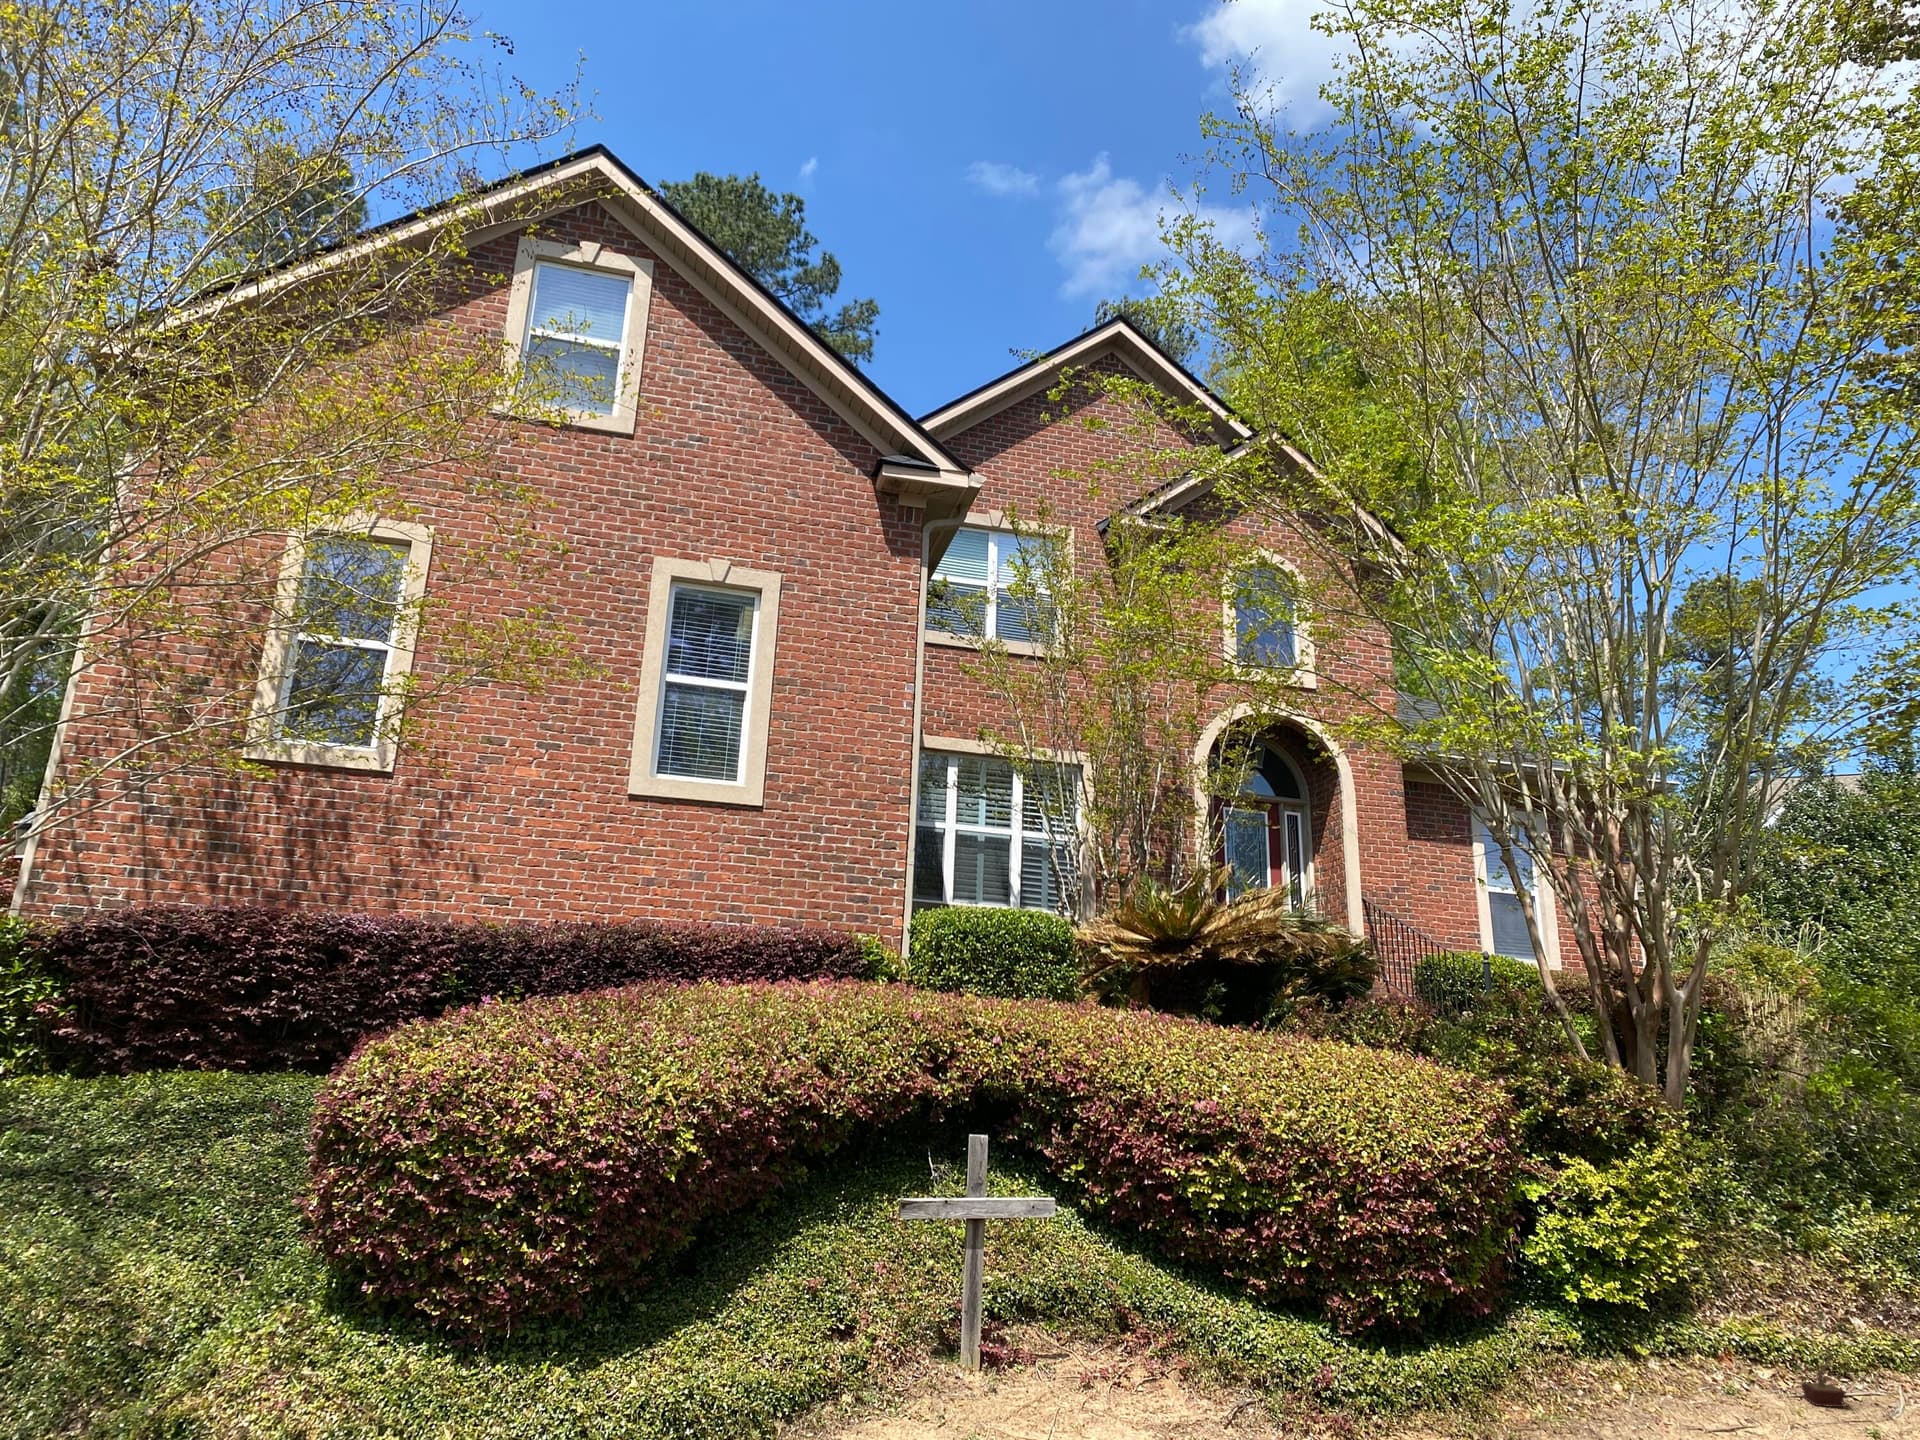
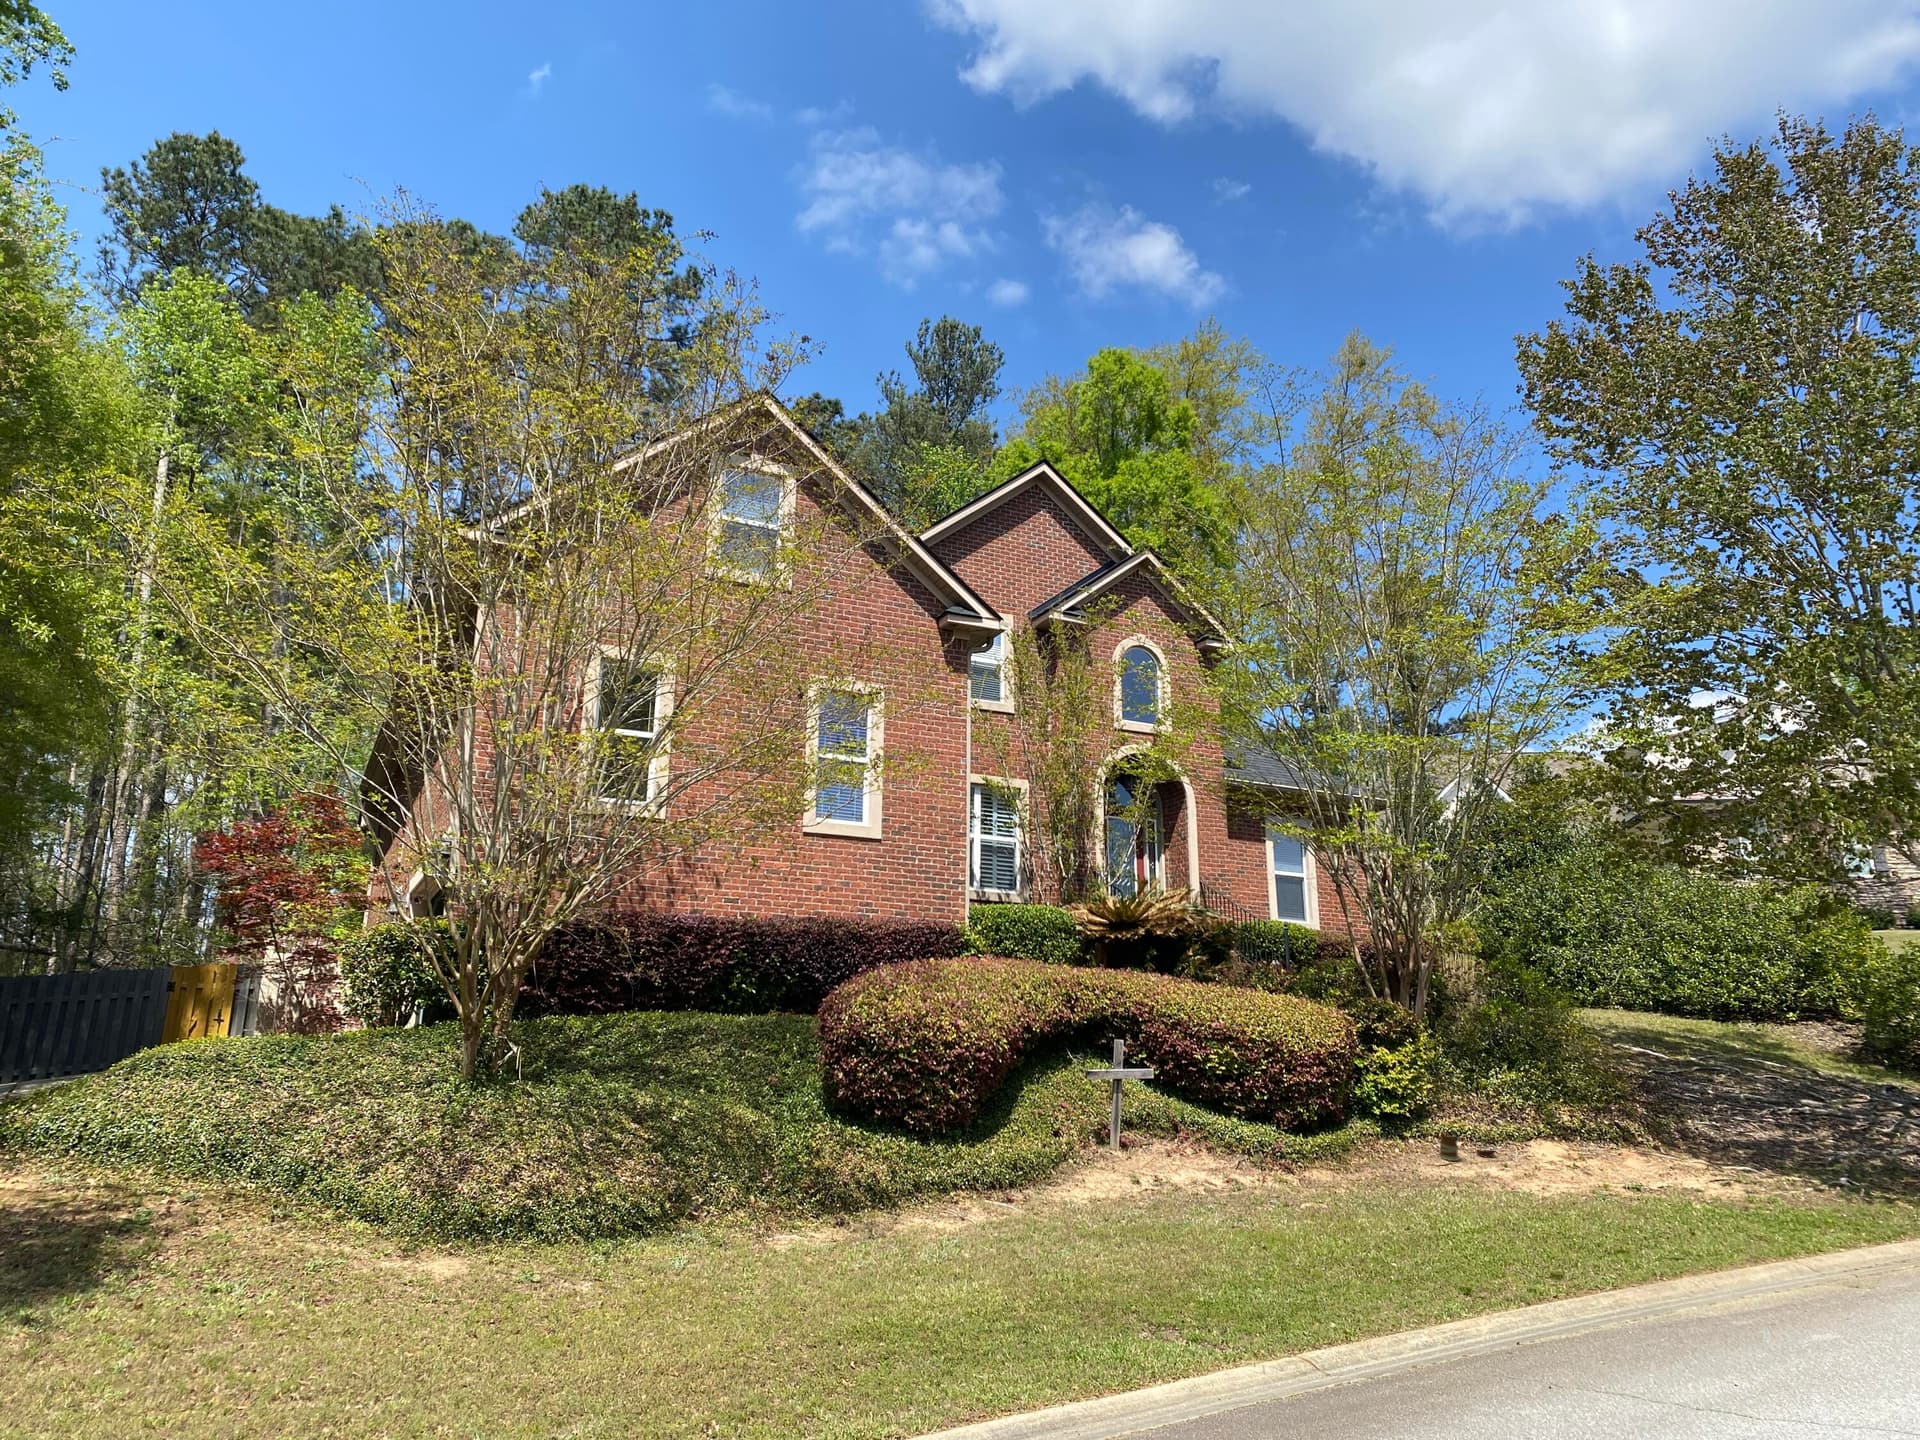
wooden bucket: none [1710,1332,1757,1414] -> present [1439,1134,1458,1161]

